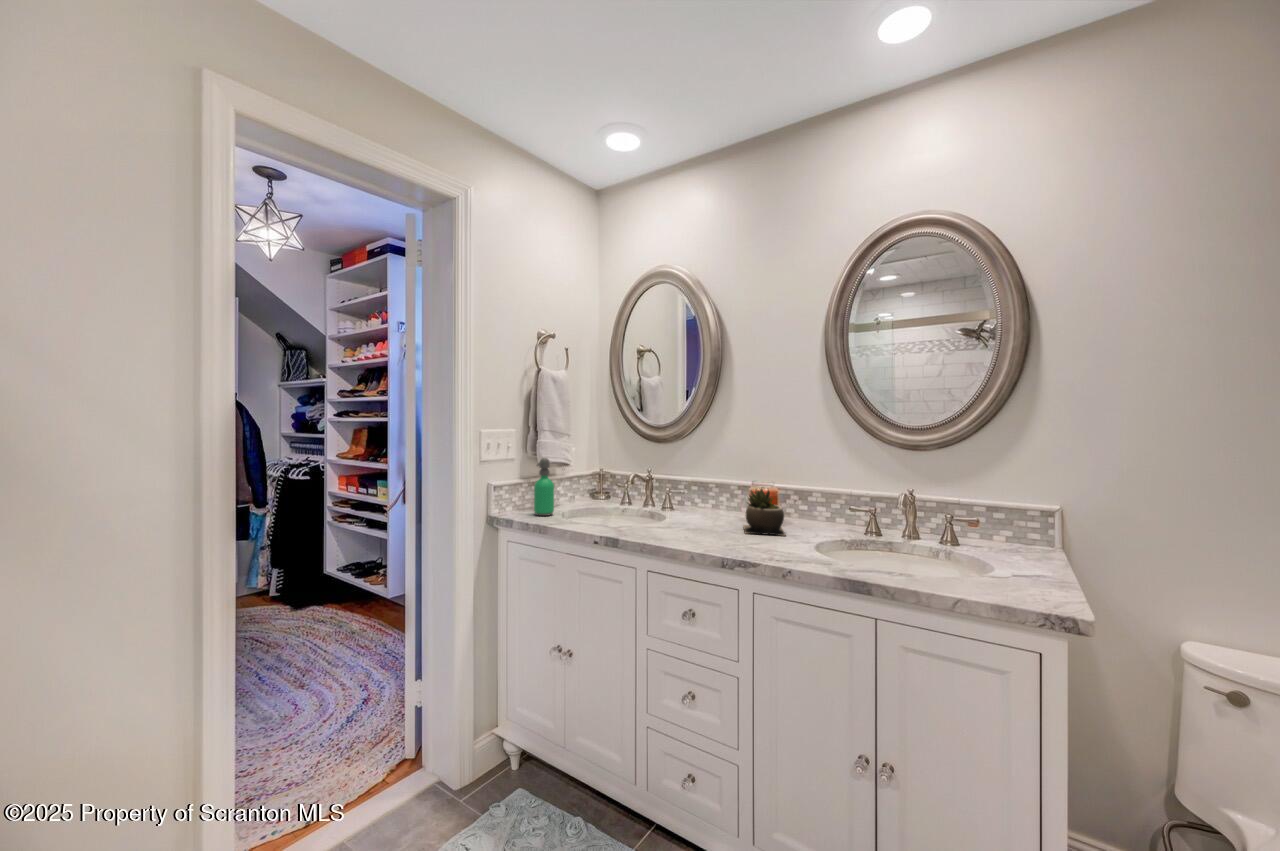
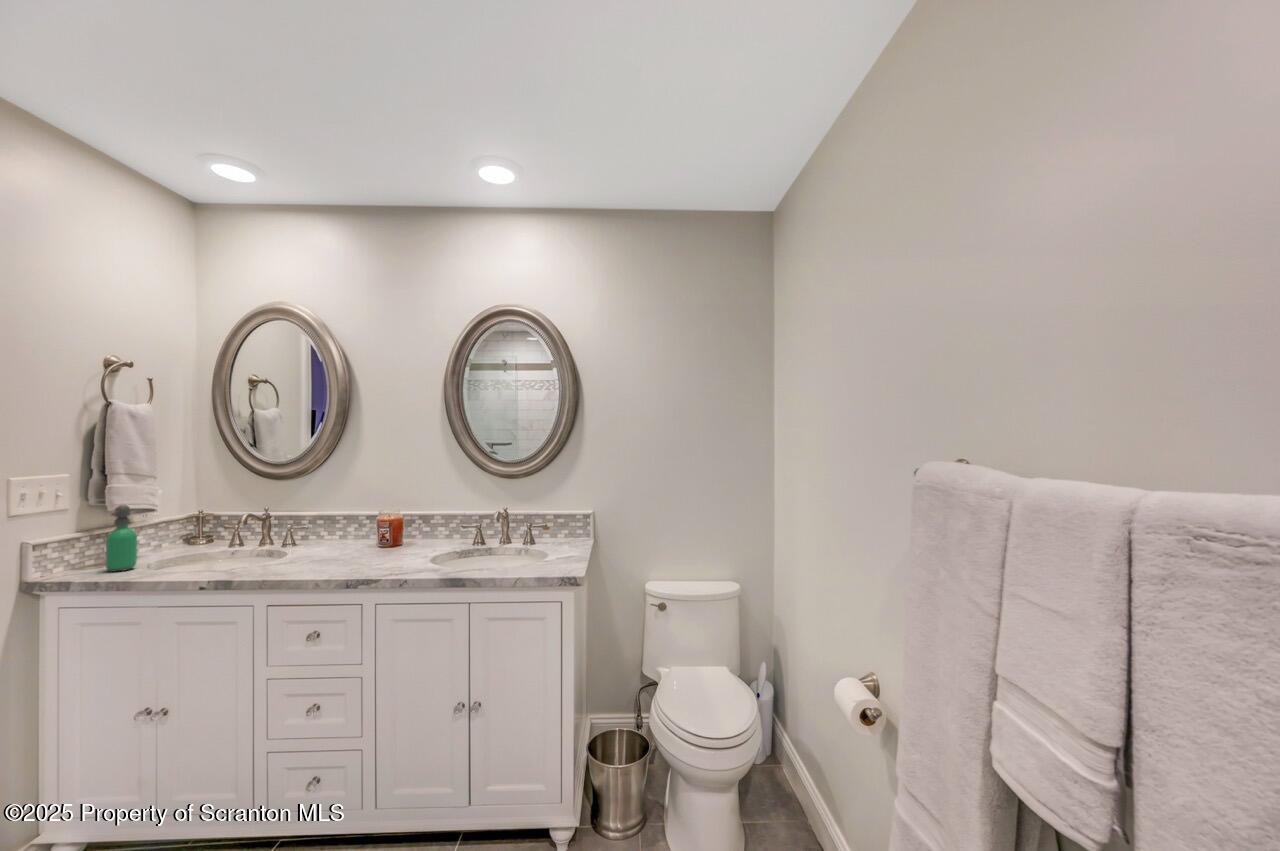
succulent plant: present [743,489,785,536] -> none [369,515,408,558]

